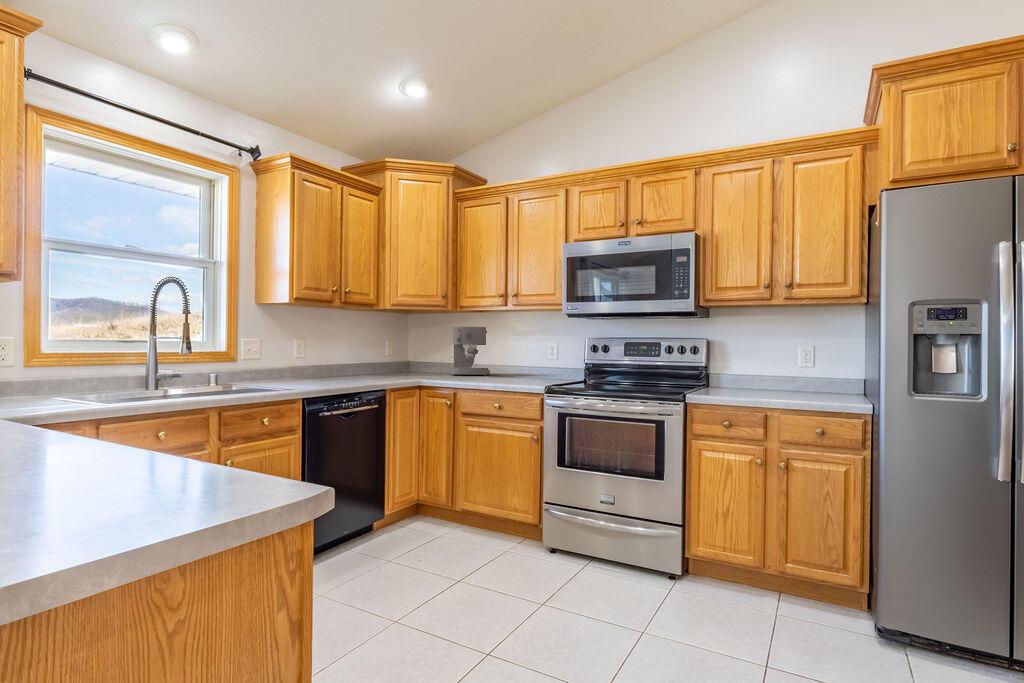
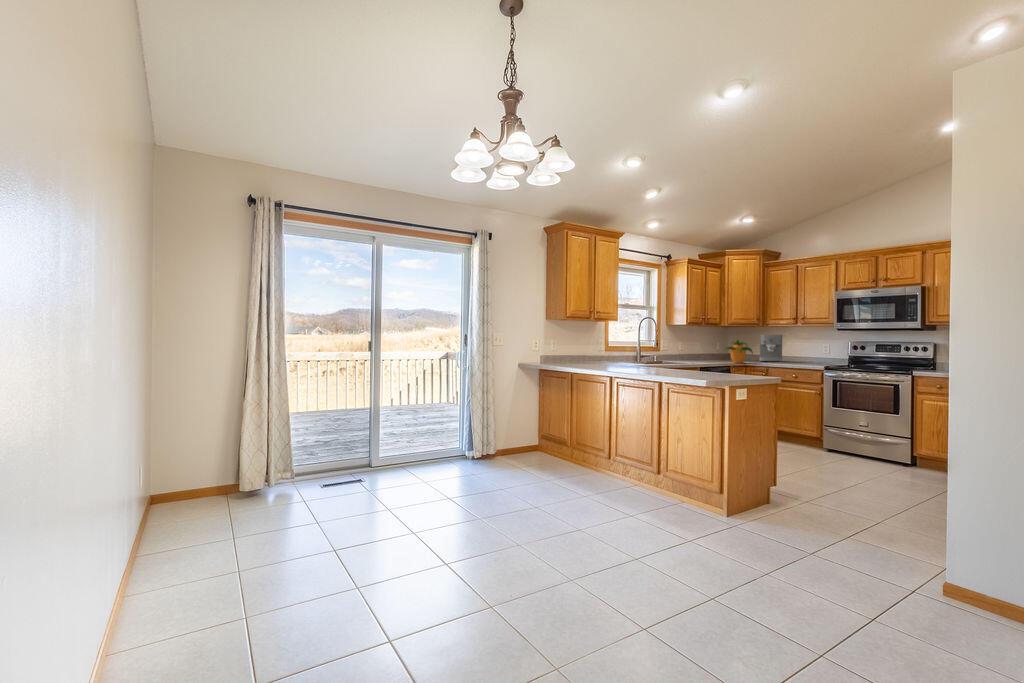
potted plant: none [371,335,426,382] -> present [725,340,753,363]

